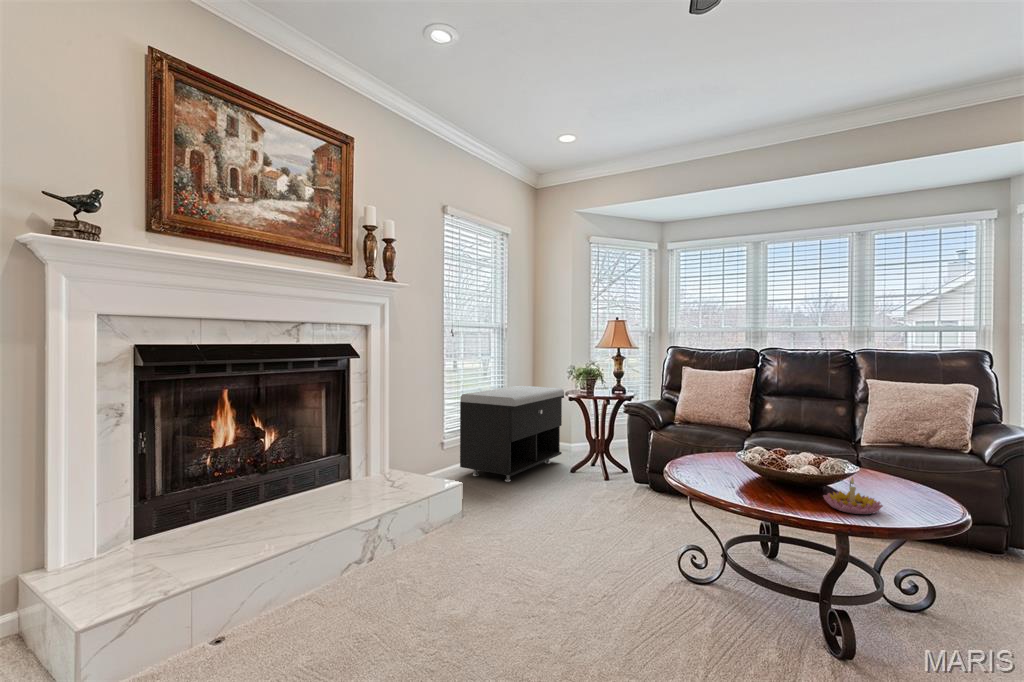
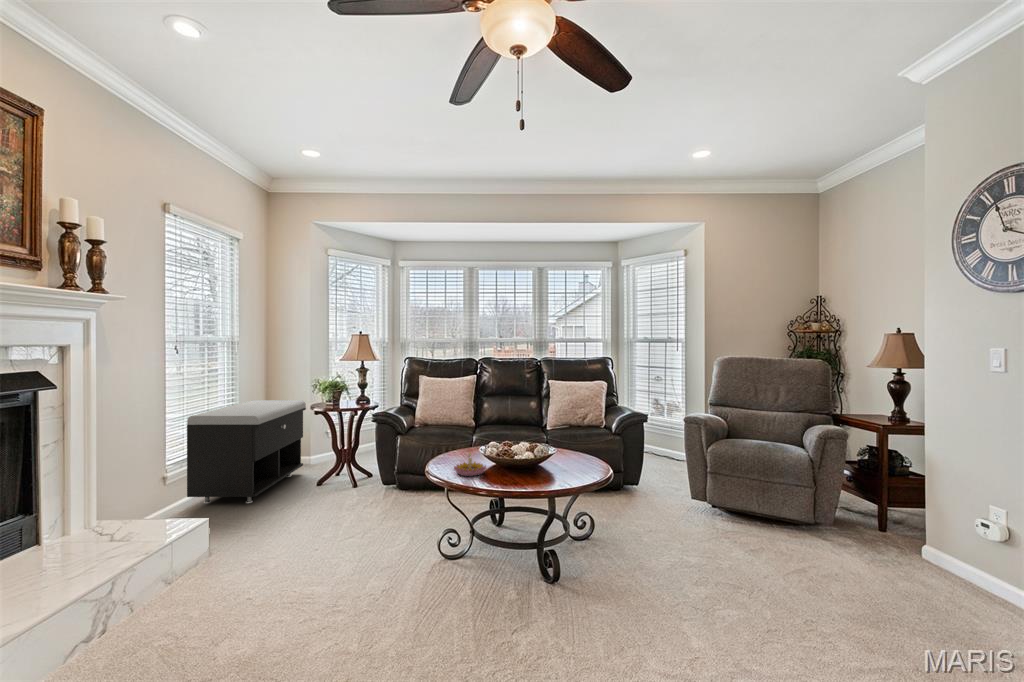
candle holder: present [823,477,883,515] -> present [454,453,486,476]

